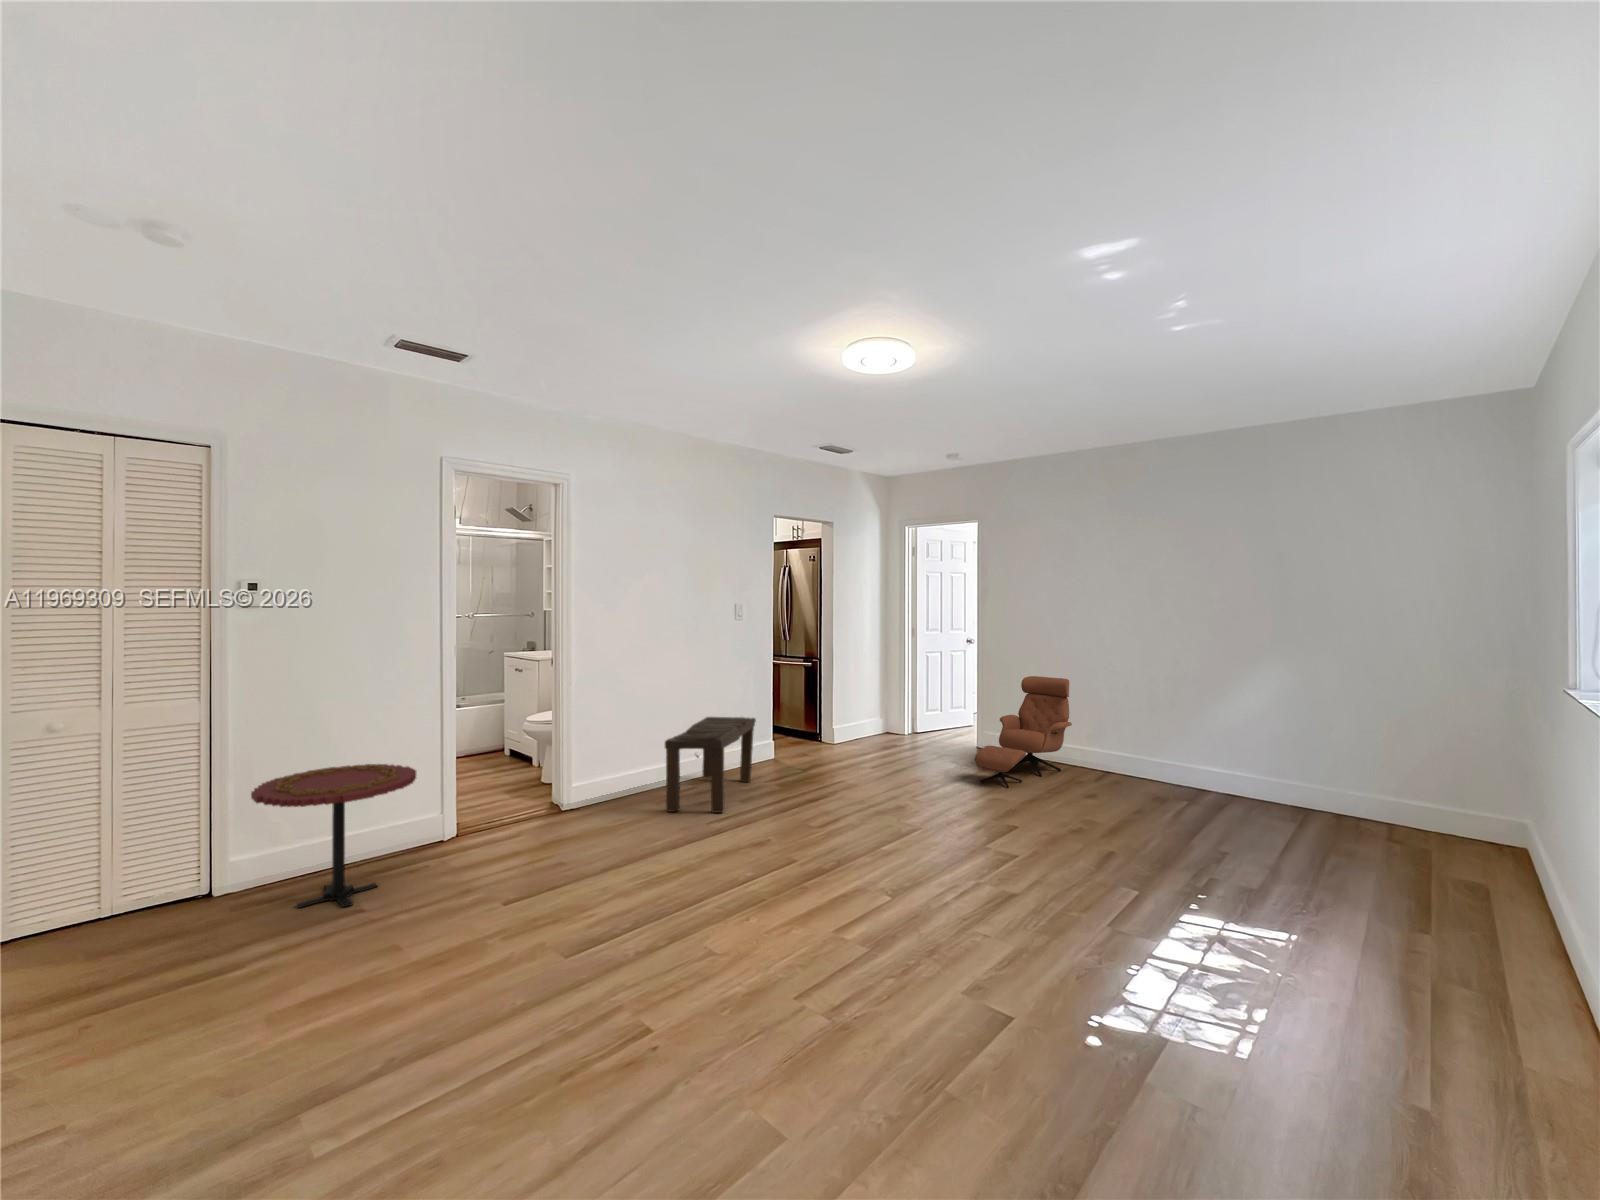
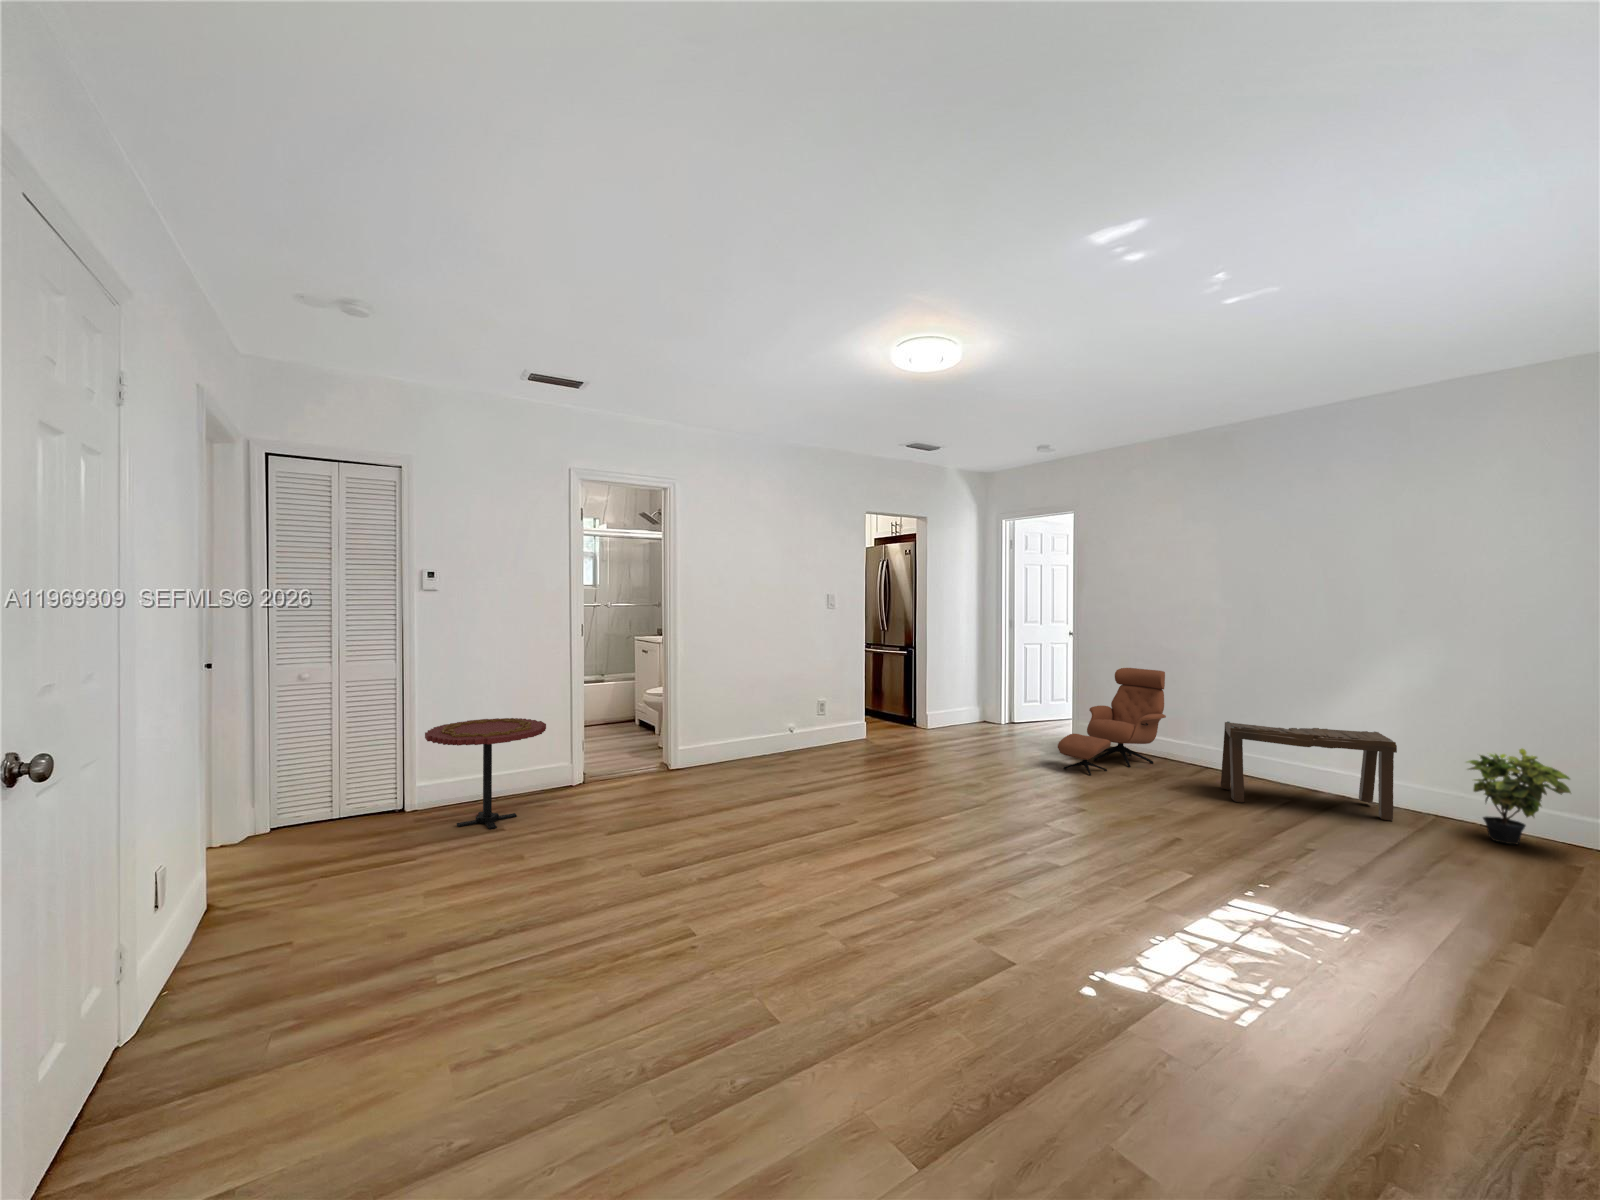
bench: present [665,717,756,813] -> present [1221,721,1397,820]
potted plant: none [1341,745,1429,833] -> present [1467,749,1571,845]

